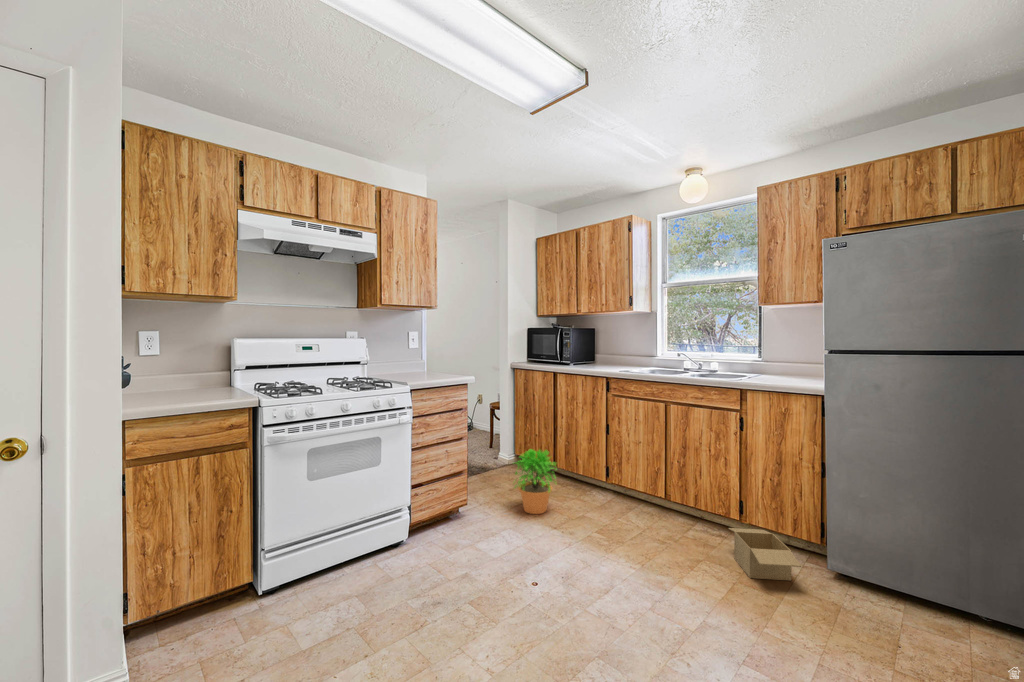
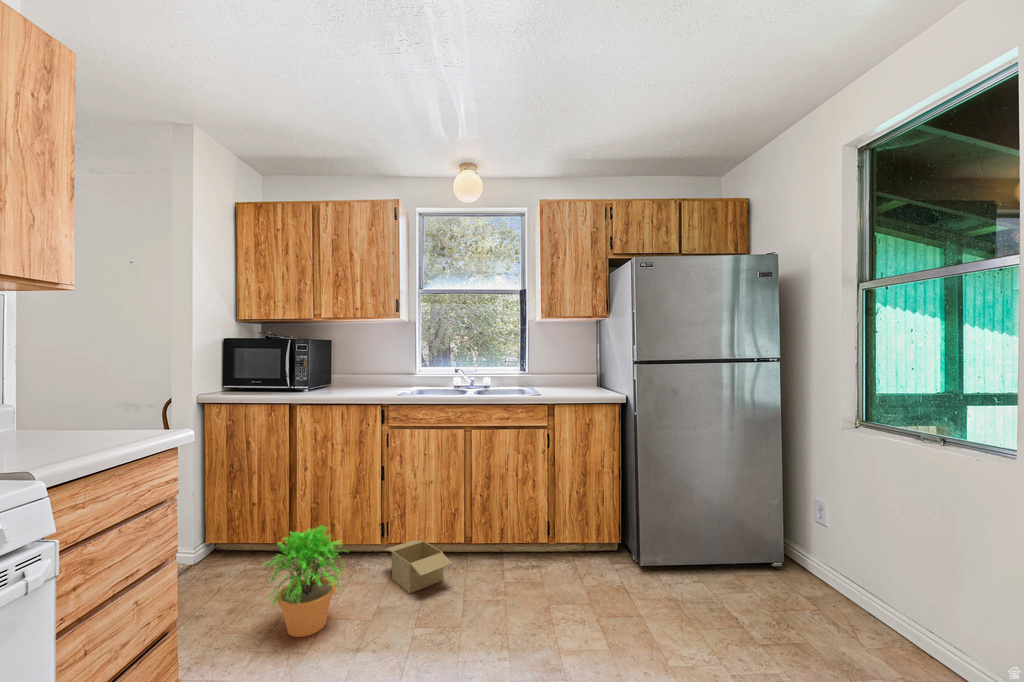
cardboard box: present [729,528,801,581] -> present [385,540,453,593]

